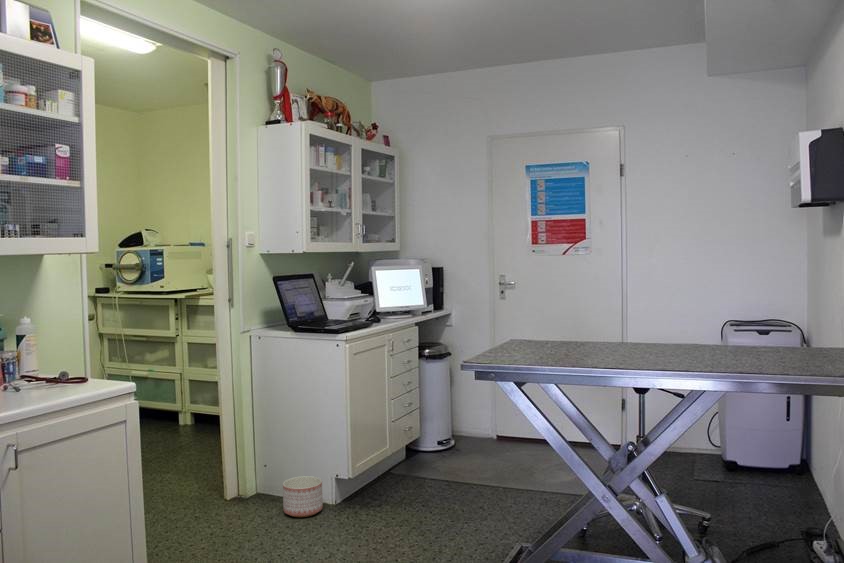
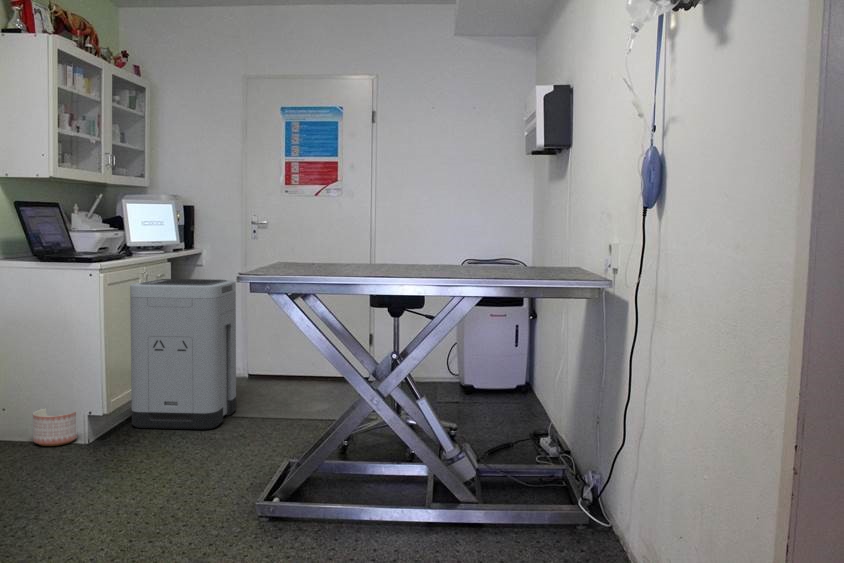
trash can: none [372,347,478,509] -> present [130,279,236,429]

